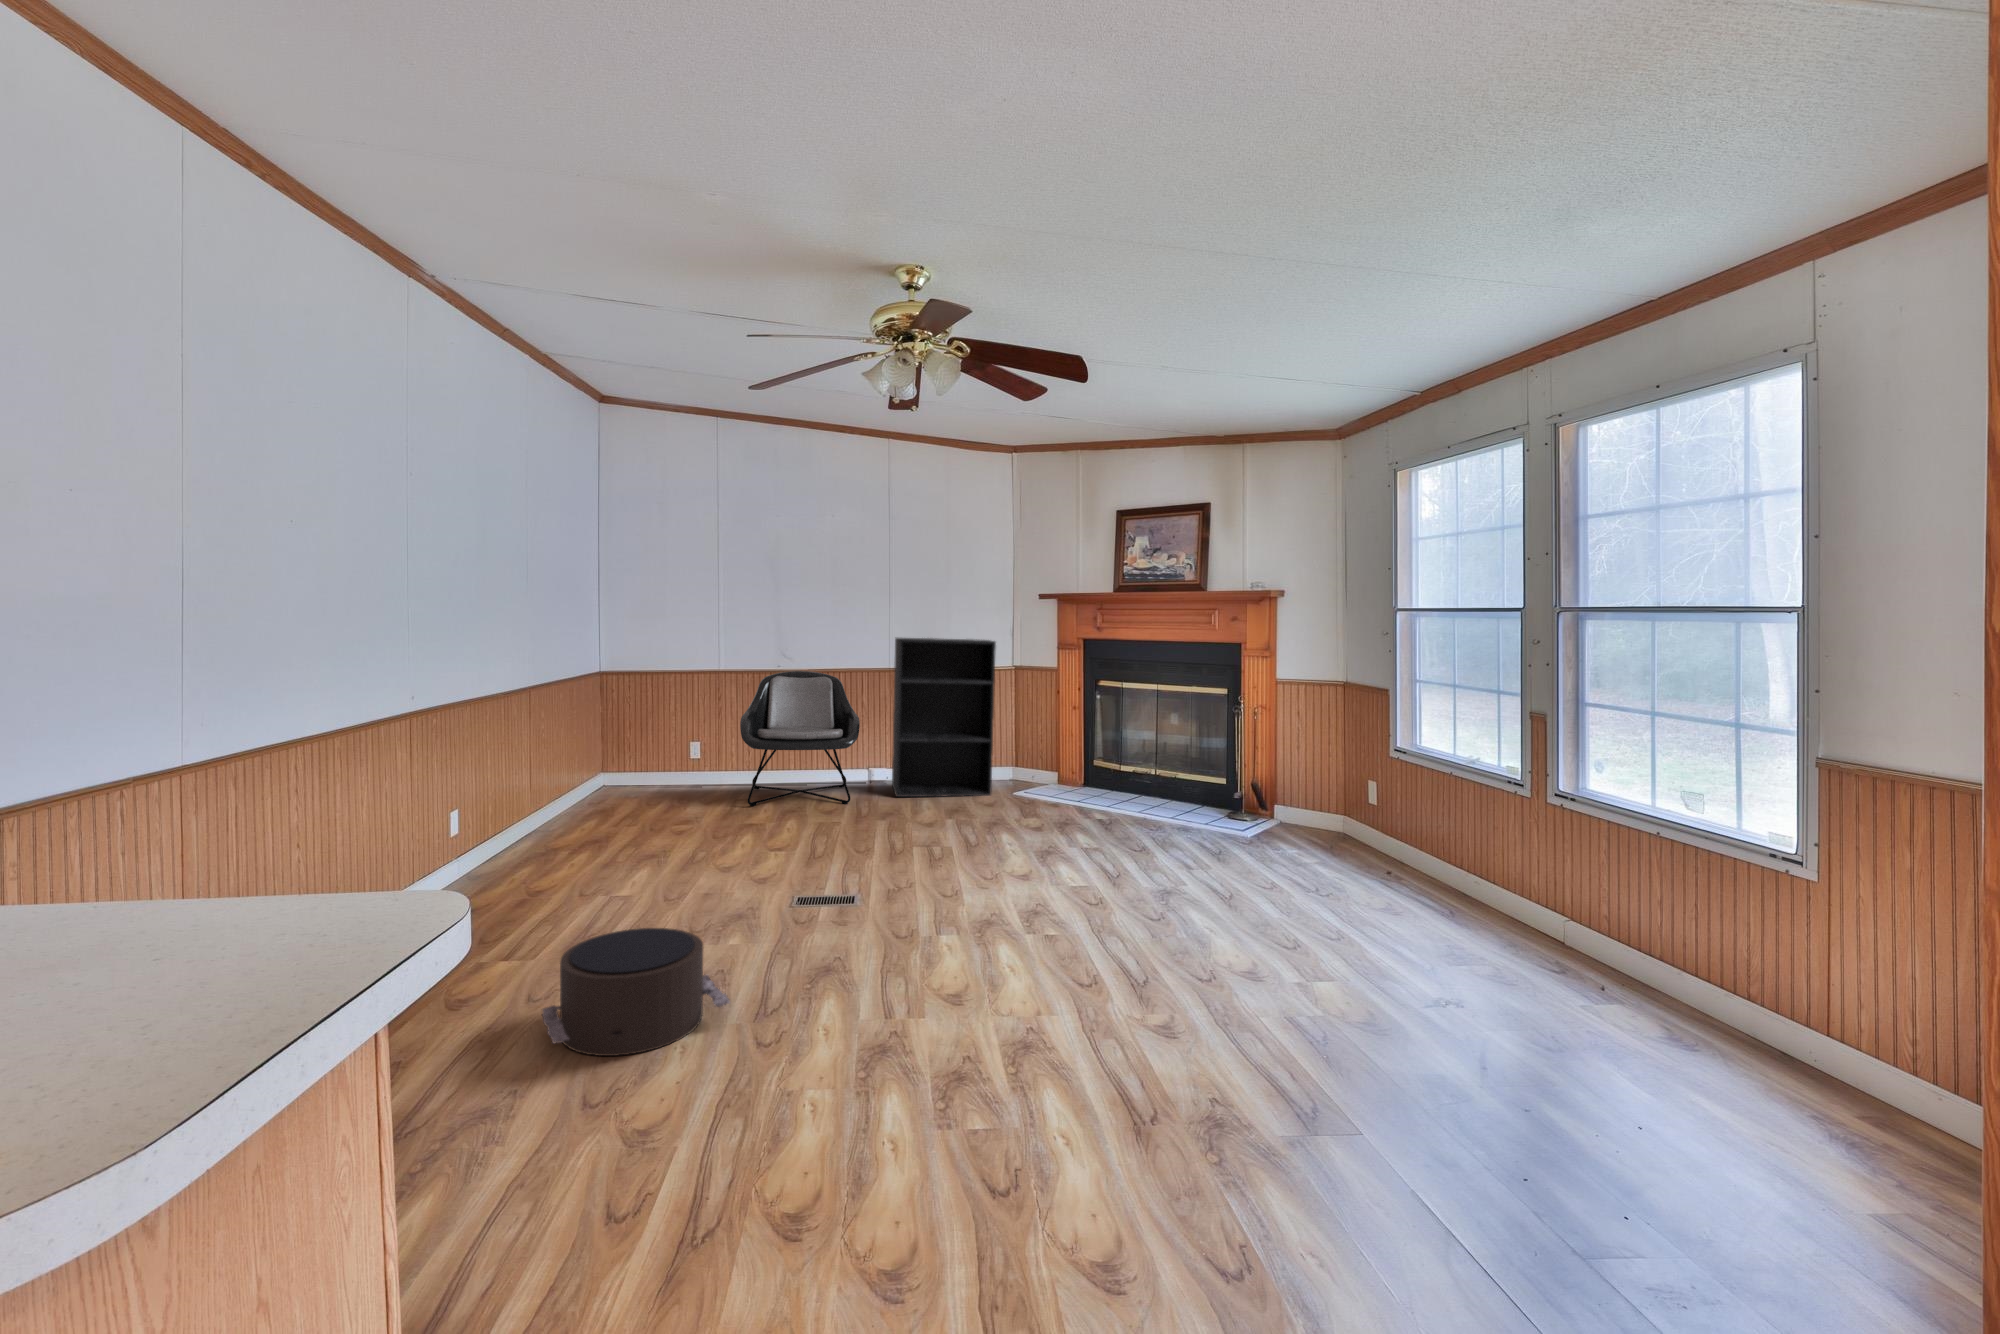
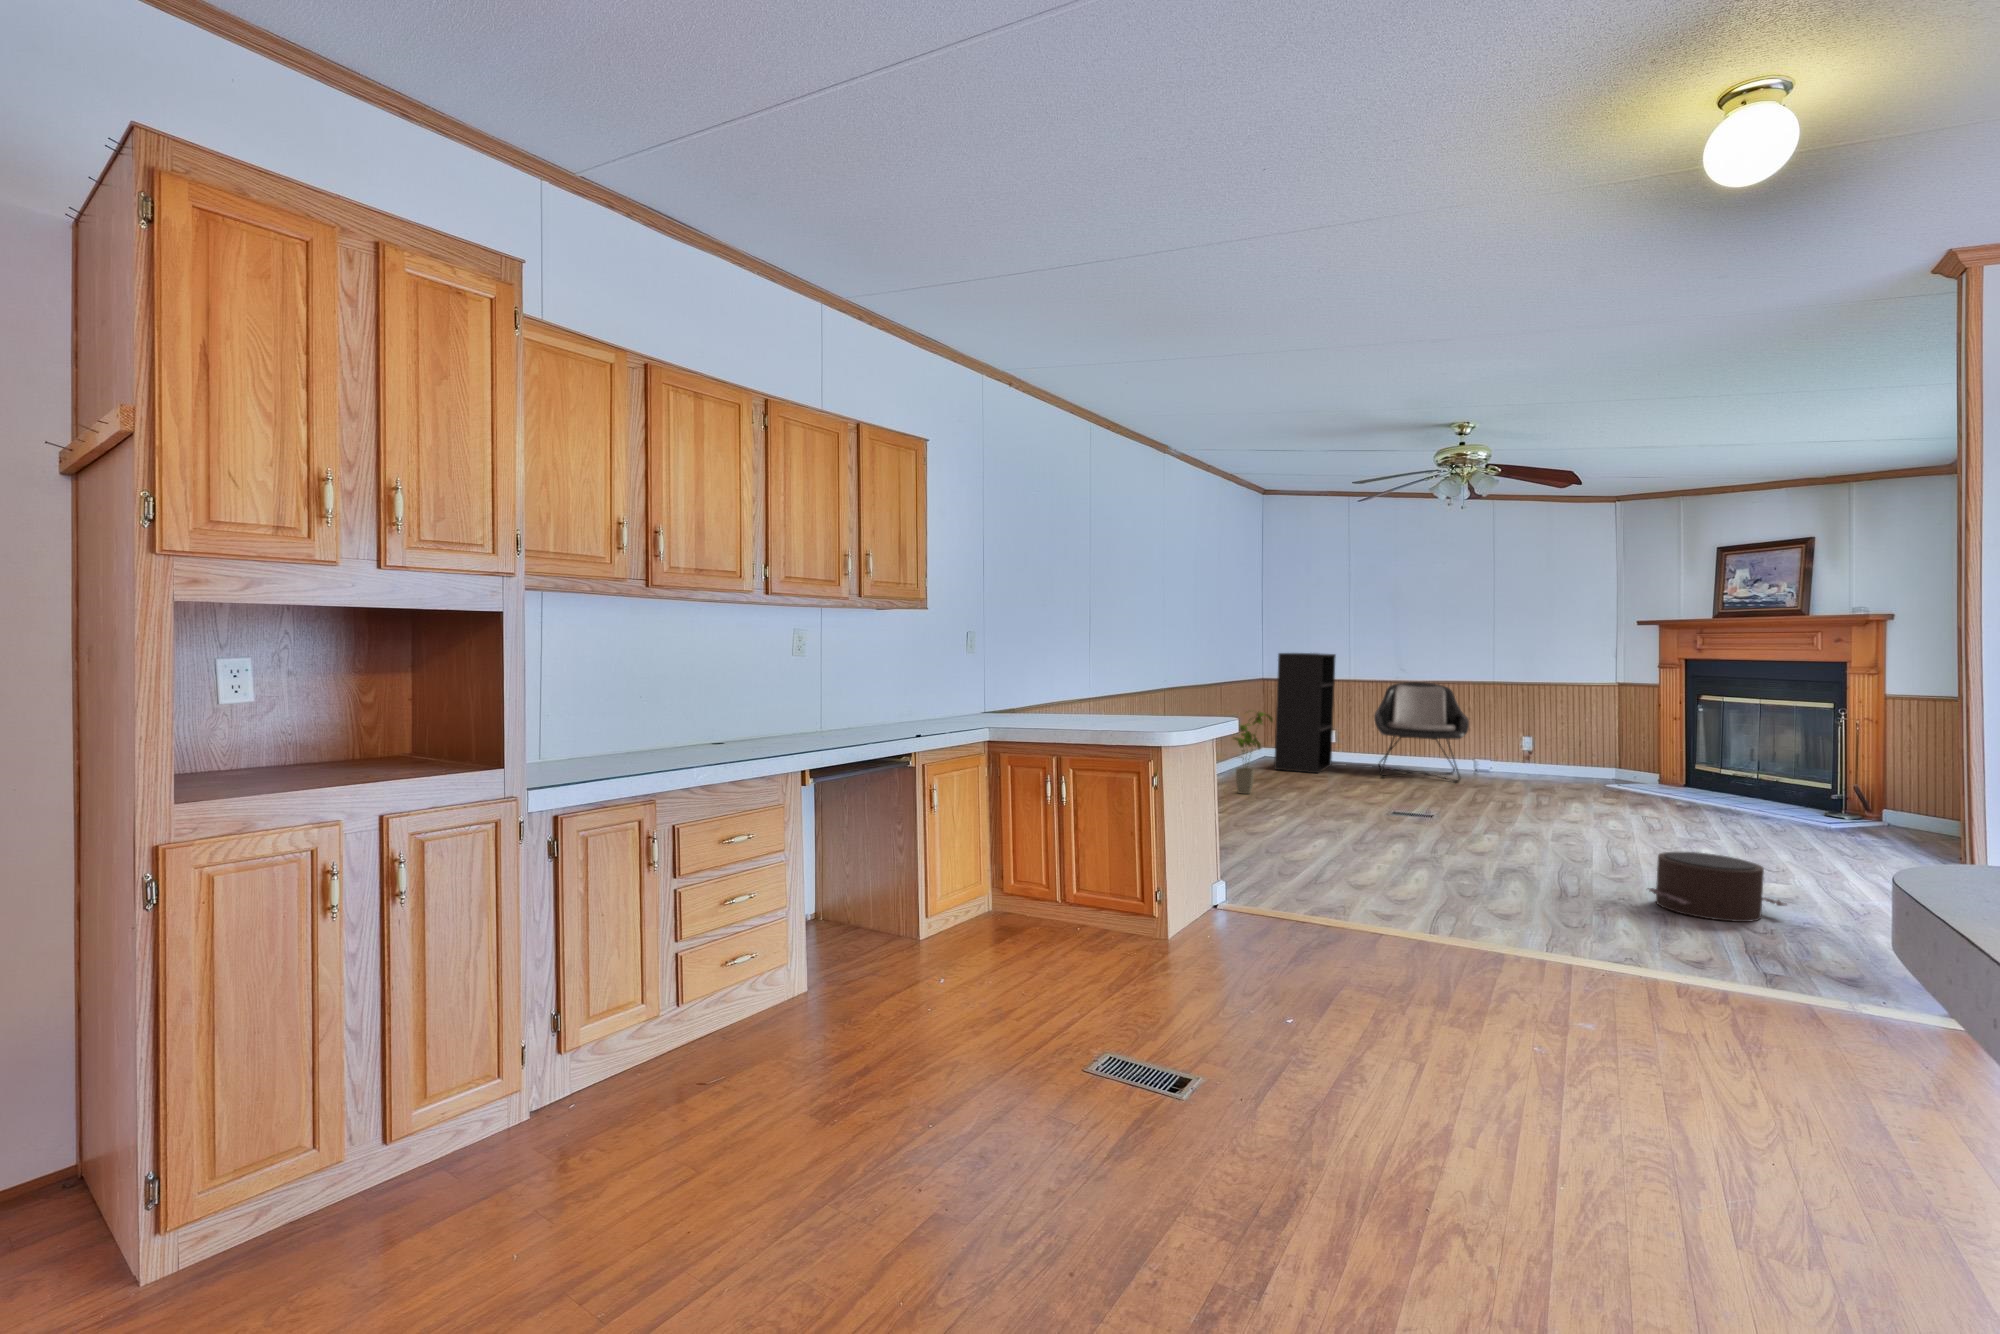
bookshelf: present [892,638,996,797] -> present [1274,653,1336,773]
house plant: none [476,738,553,881] -> present [1234,712,1273,794]
pouf: present [542,928,730,1056] -> present [1648,852,1787,922]

